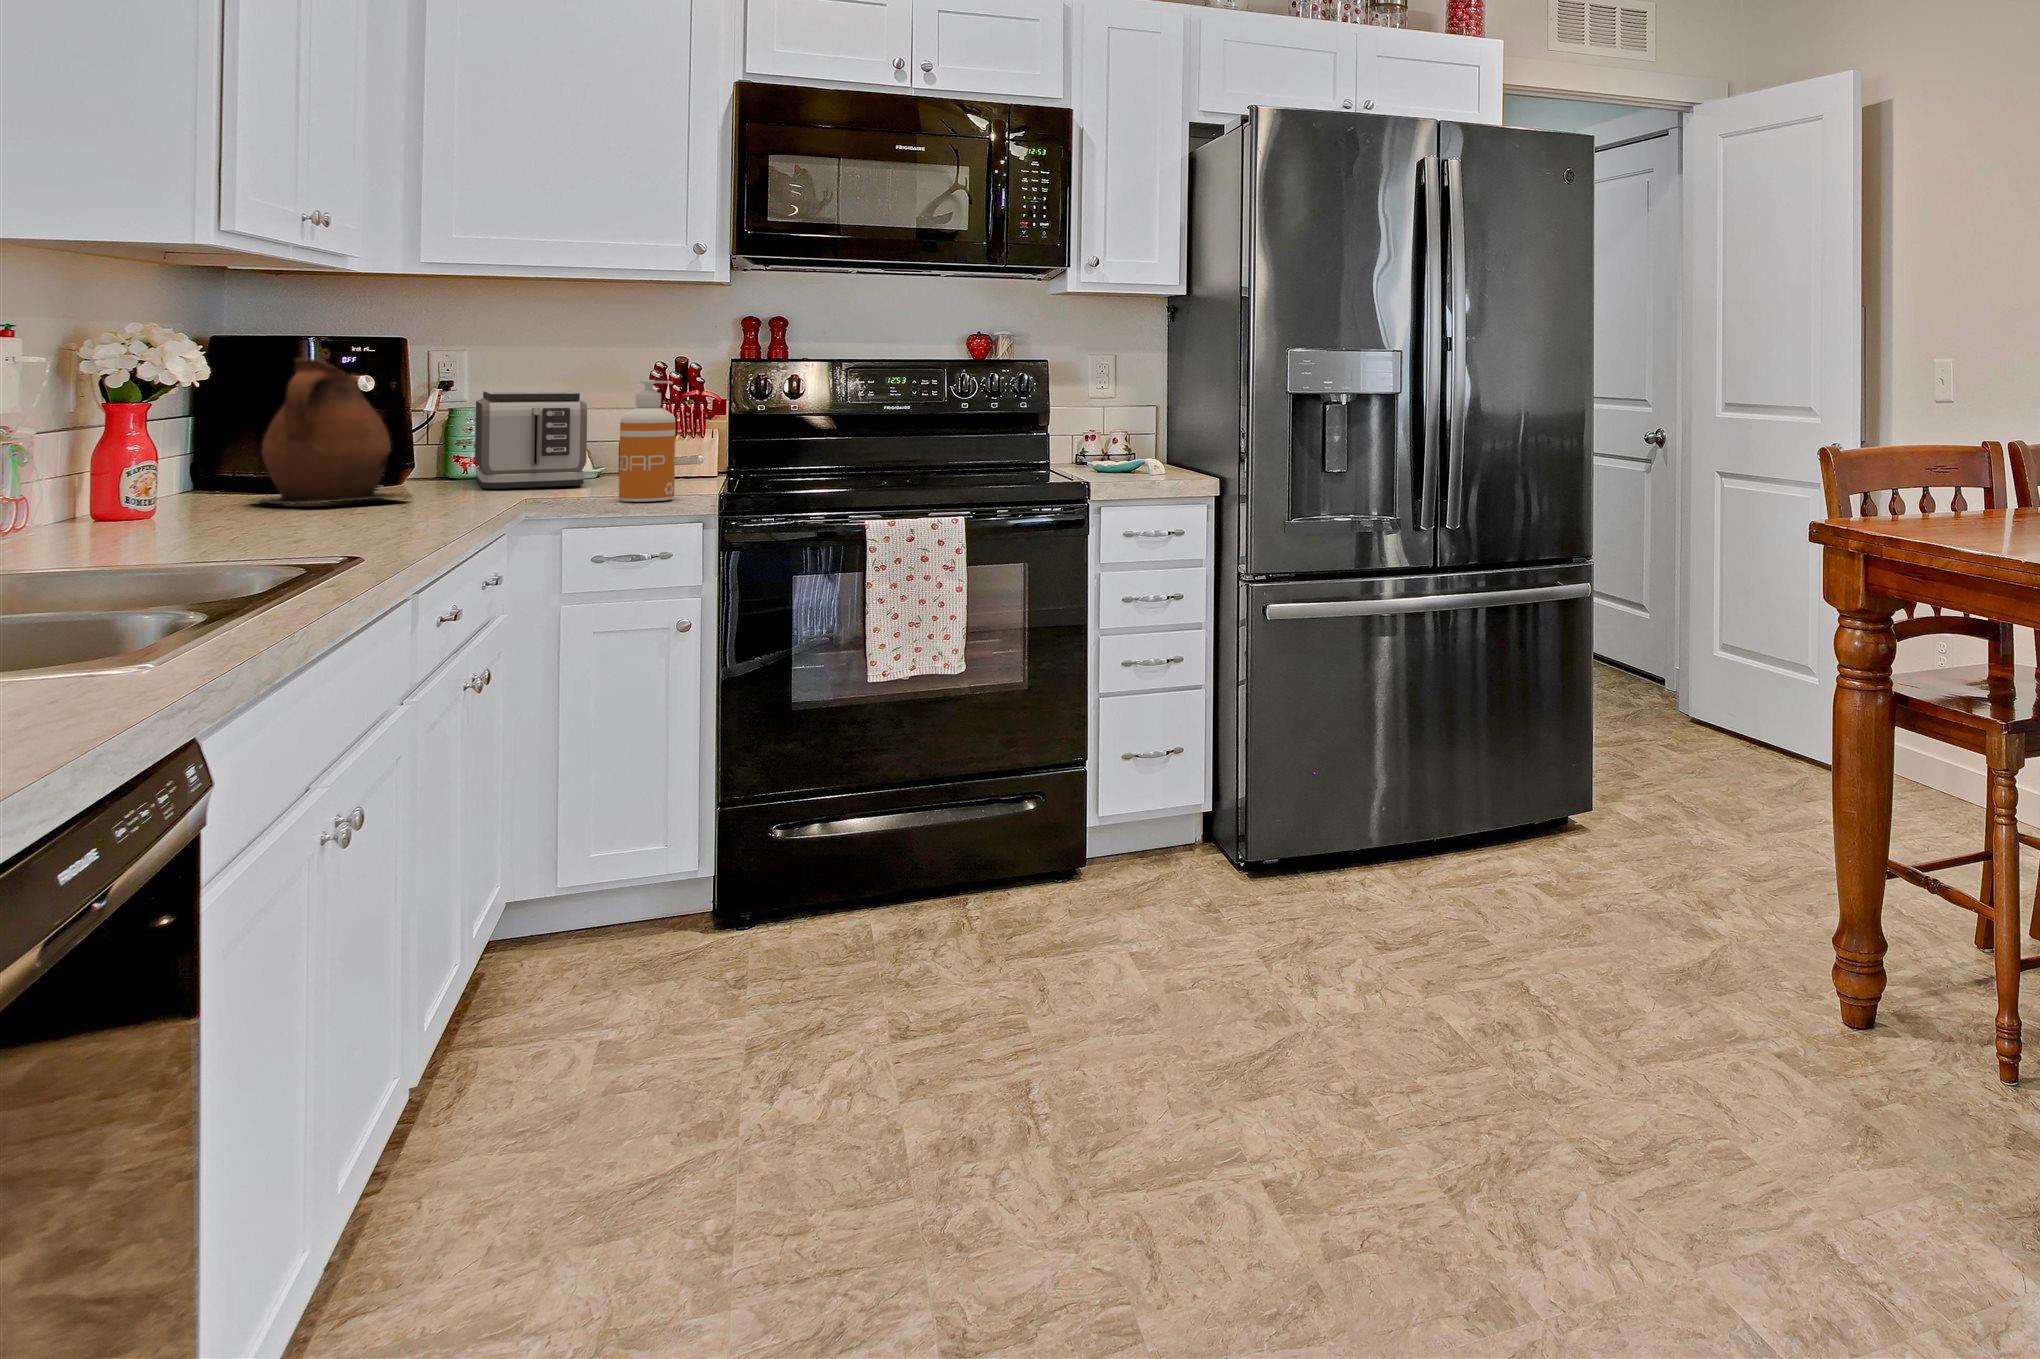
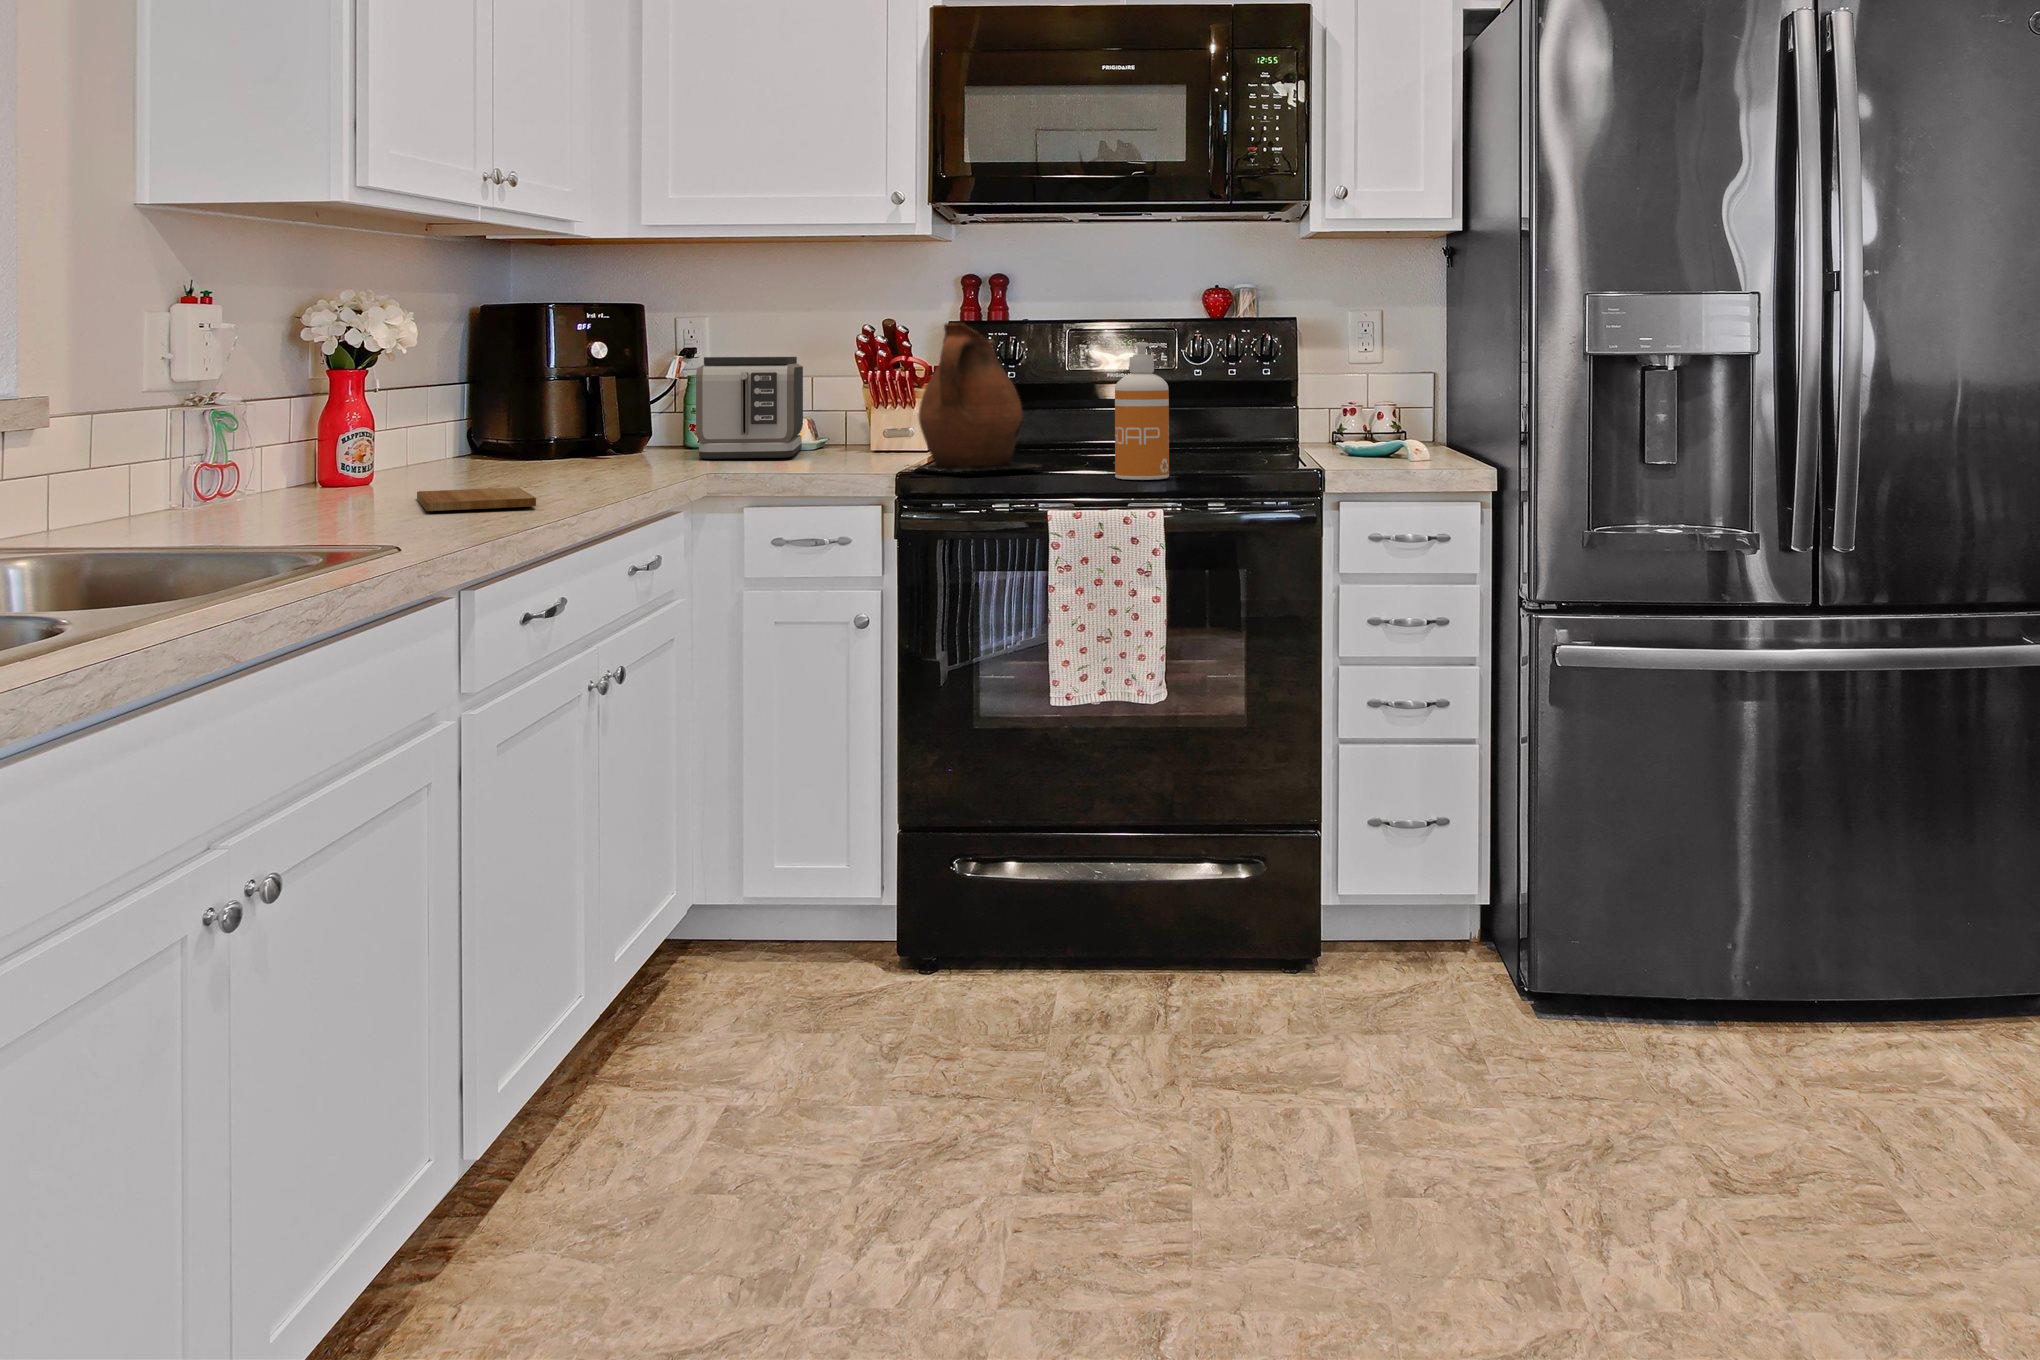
ceramic pitcher: present [248,359,407,504] -> present [908,323,1040,472]
soap dispenser: present [619,380,675,502] -> present [1115,342,1169,480]
cutting board: none [259,521,416,544] -> present [417,487,536,511]

